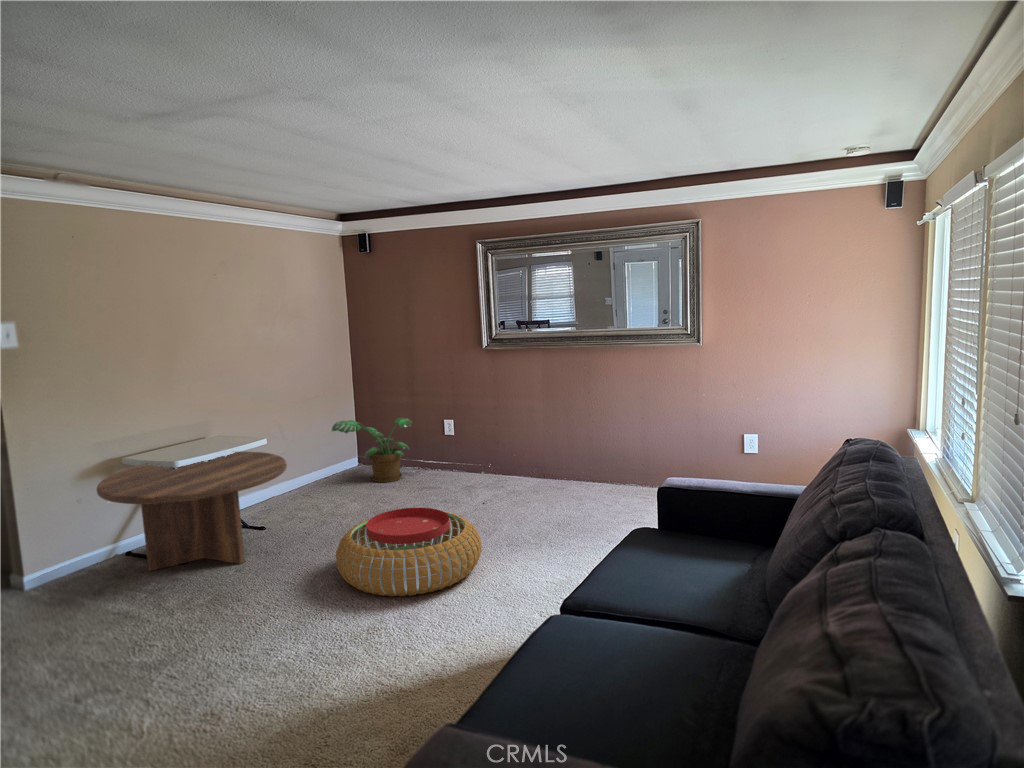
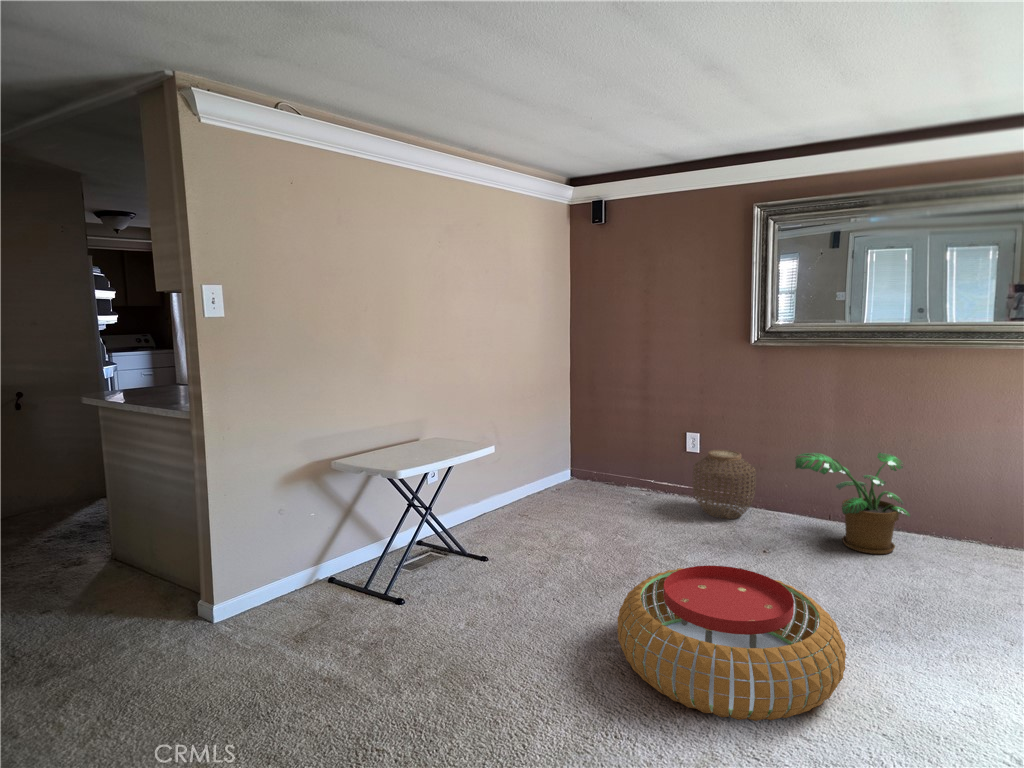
potted plant: present [332,418,413,482] -> present [795,453,910,554]
woven basket: none [442,432,490,485] -> present [692,450,756,519]
coffee table: present [97,452,287,571] -> none [304,459,533,615]

